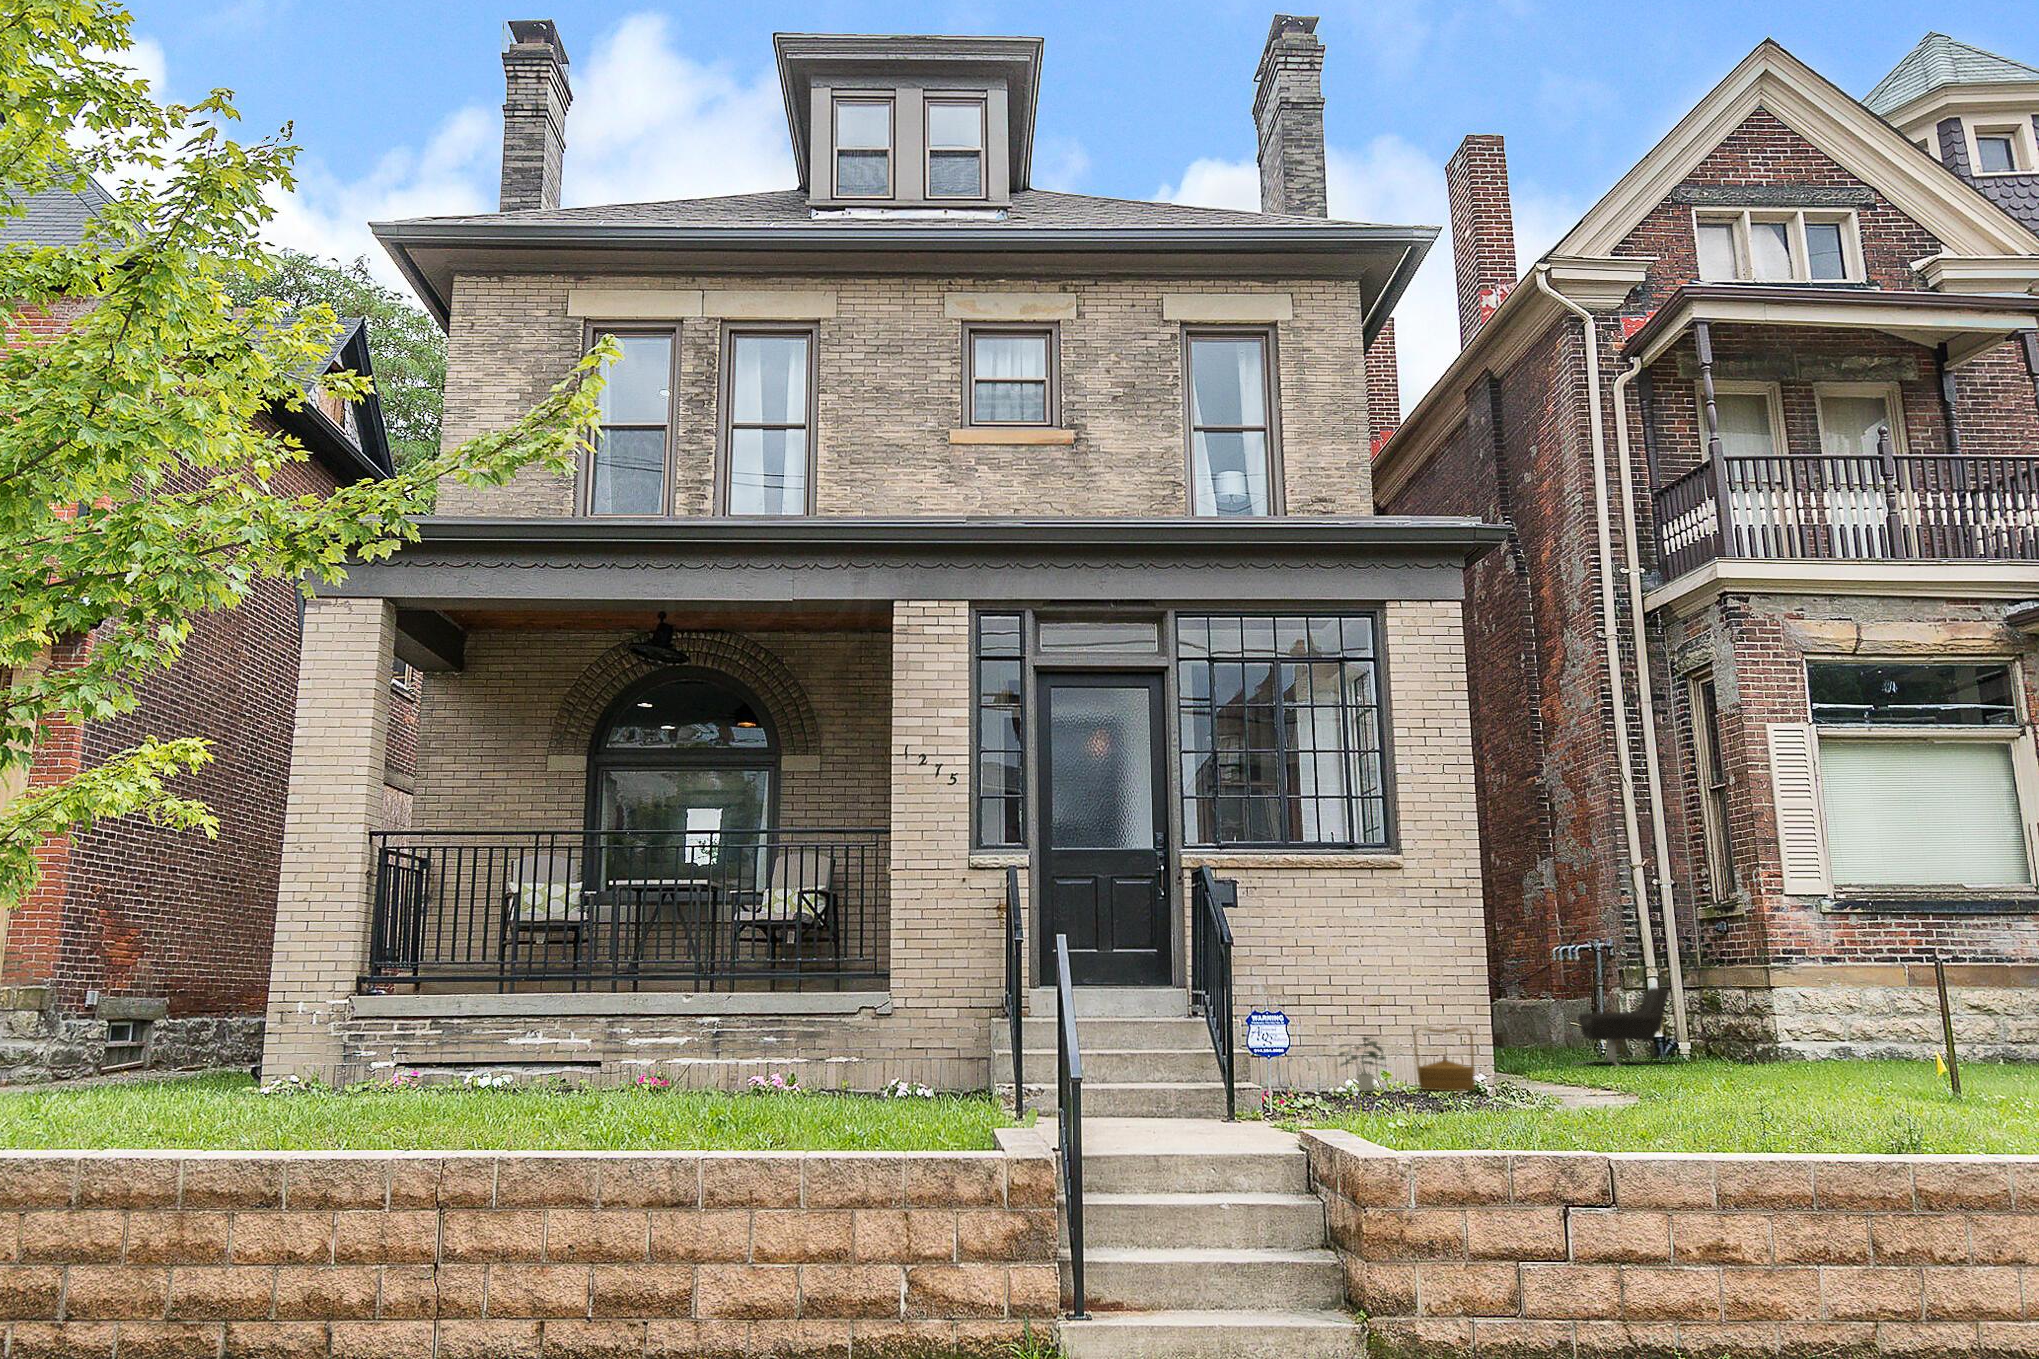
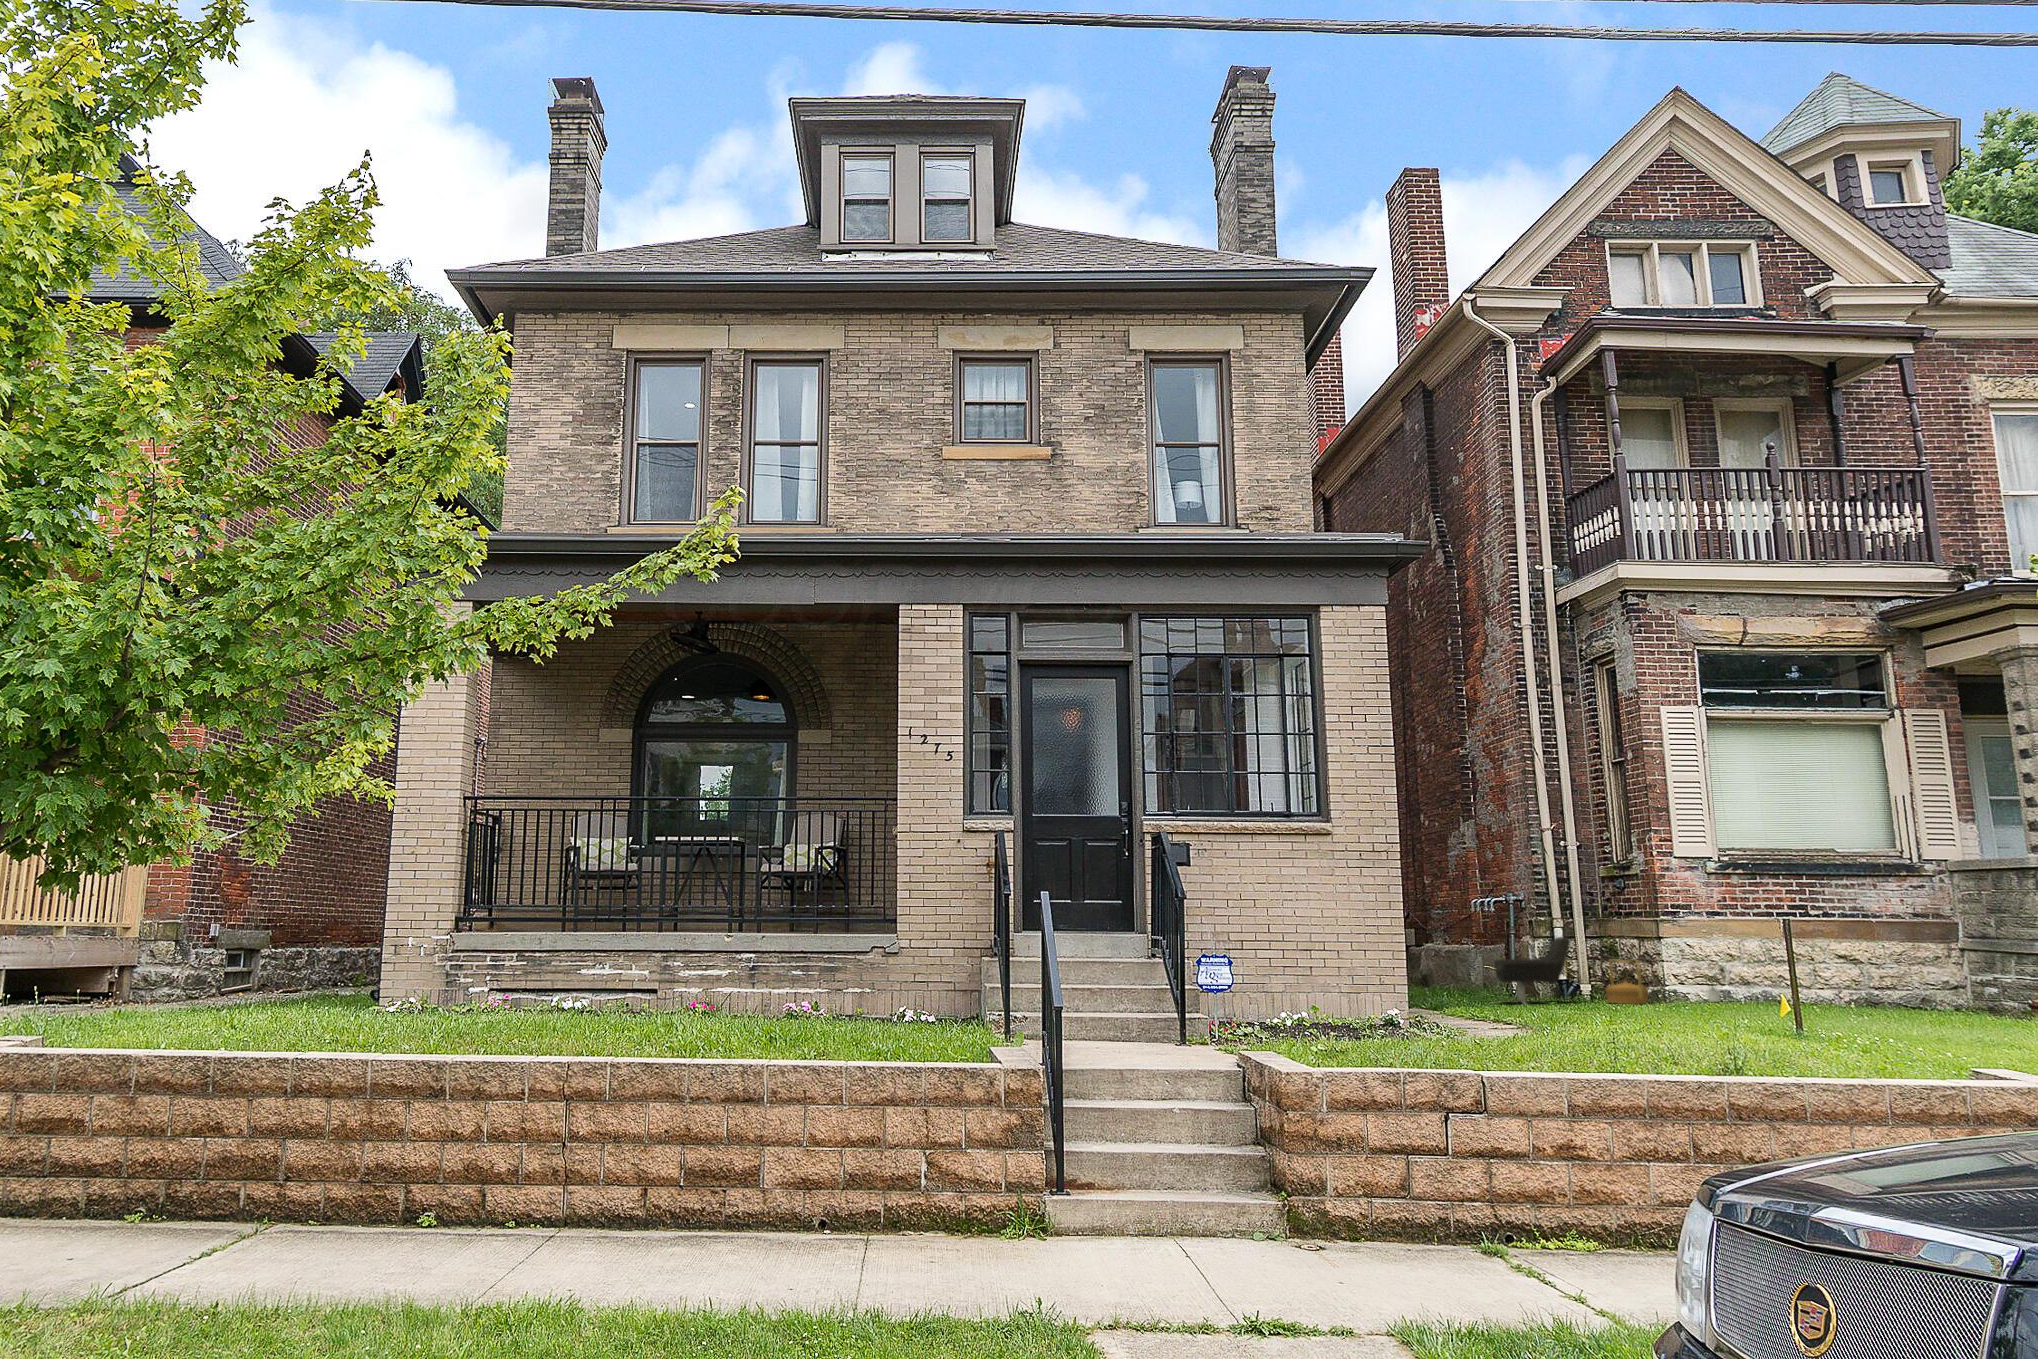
woven basket: present [1413,1028,1475,1091] -> present [1606,959,1648,1004]
potted plant: present [1339,1037,1385,1091] -> present [1692,963,1726,1002]

